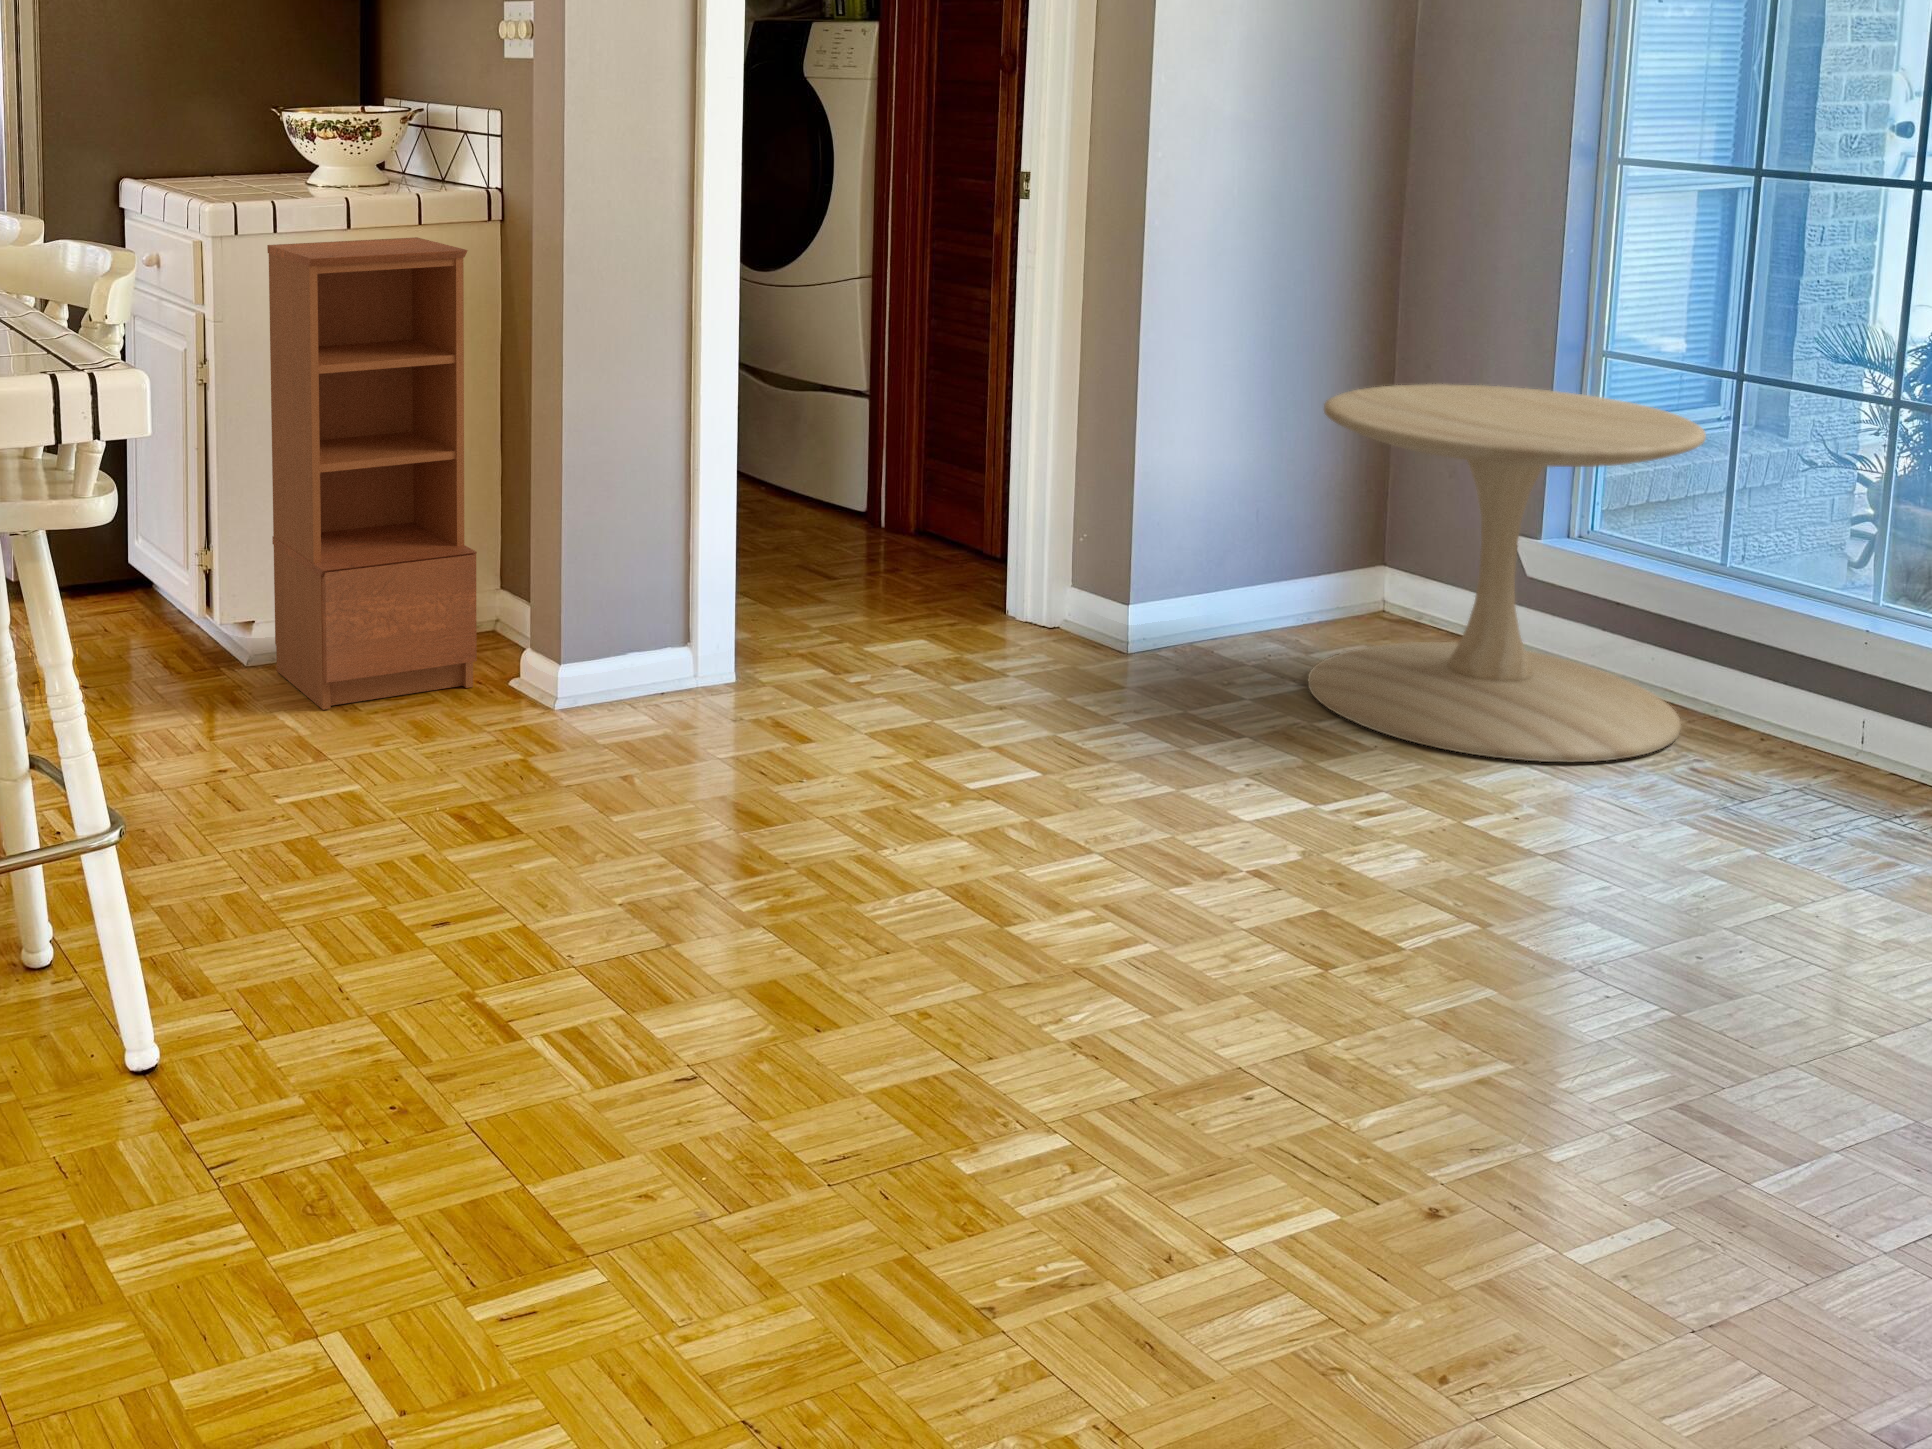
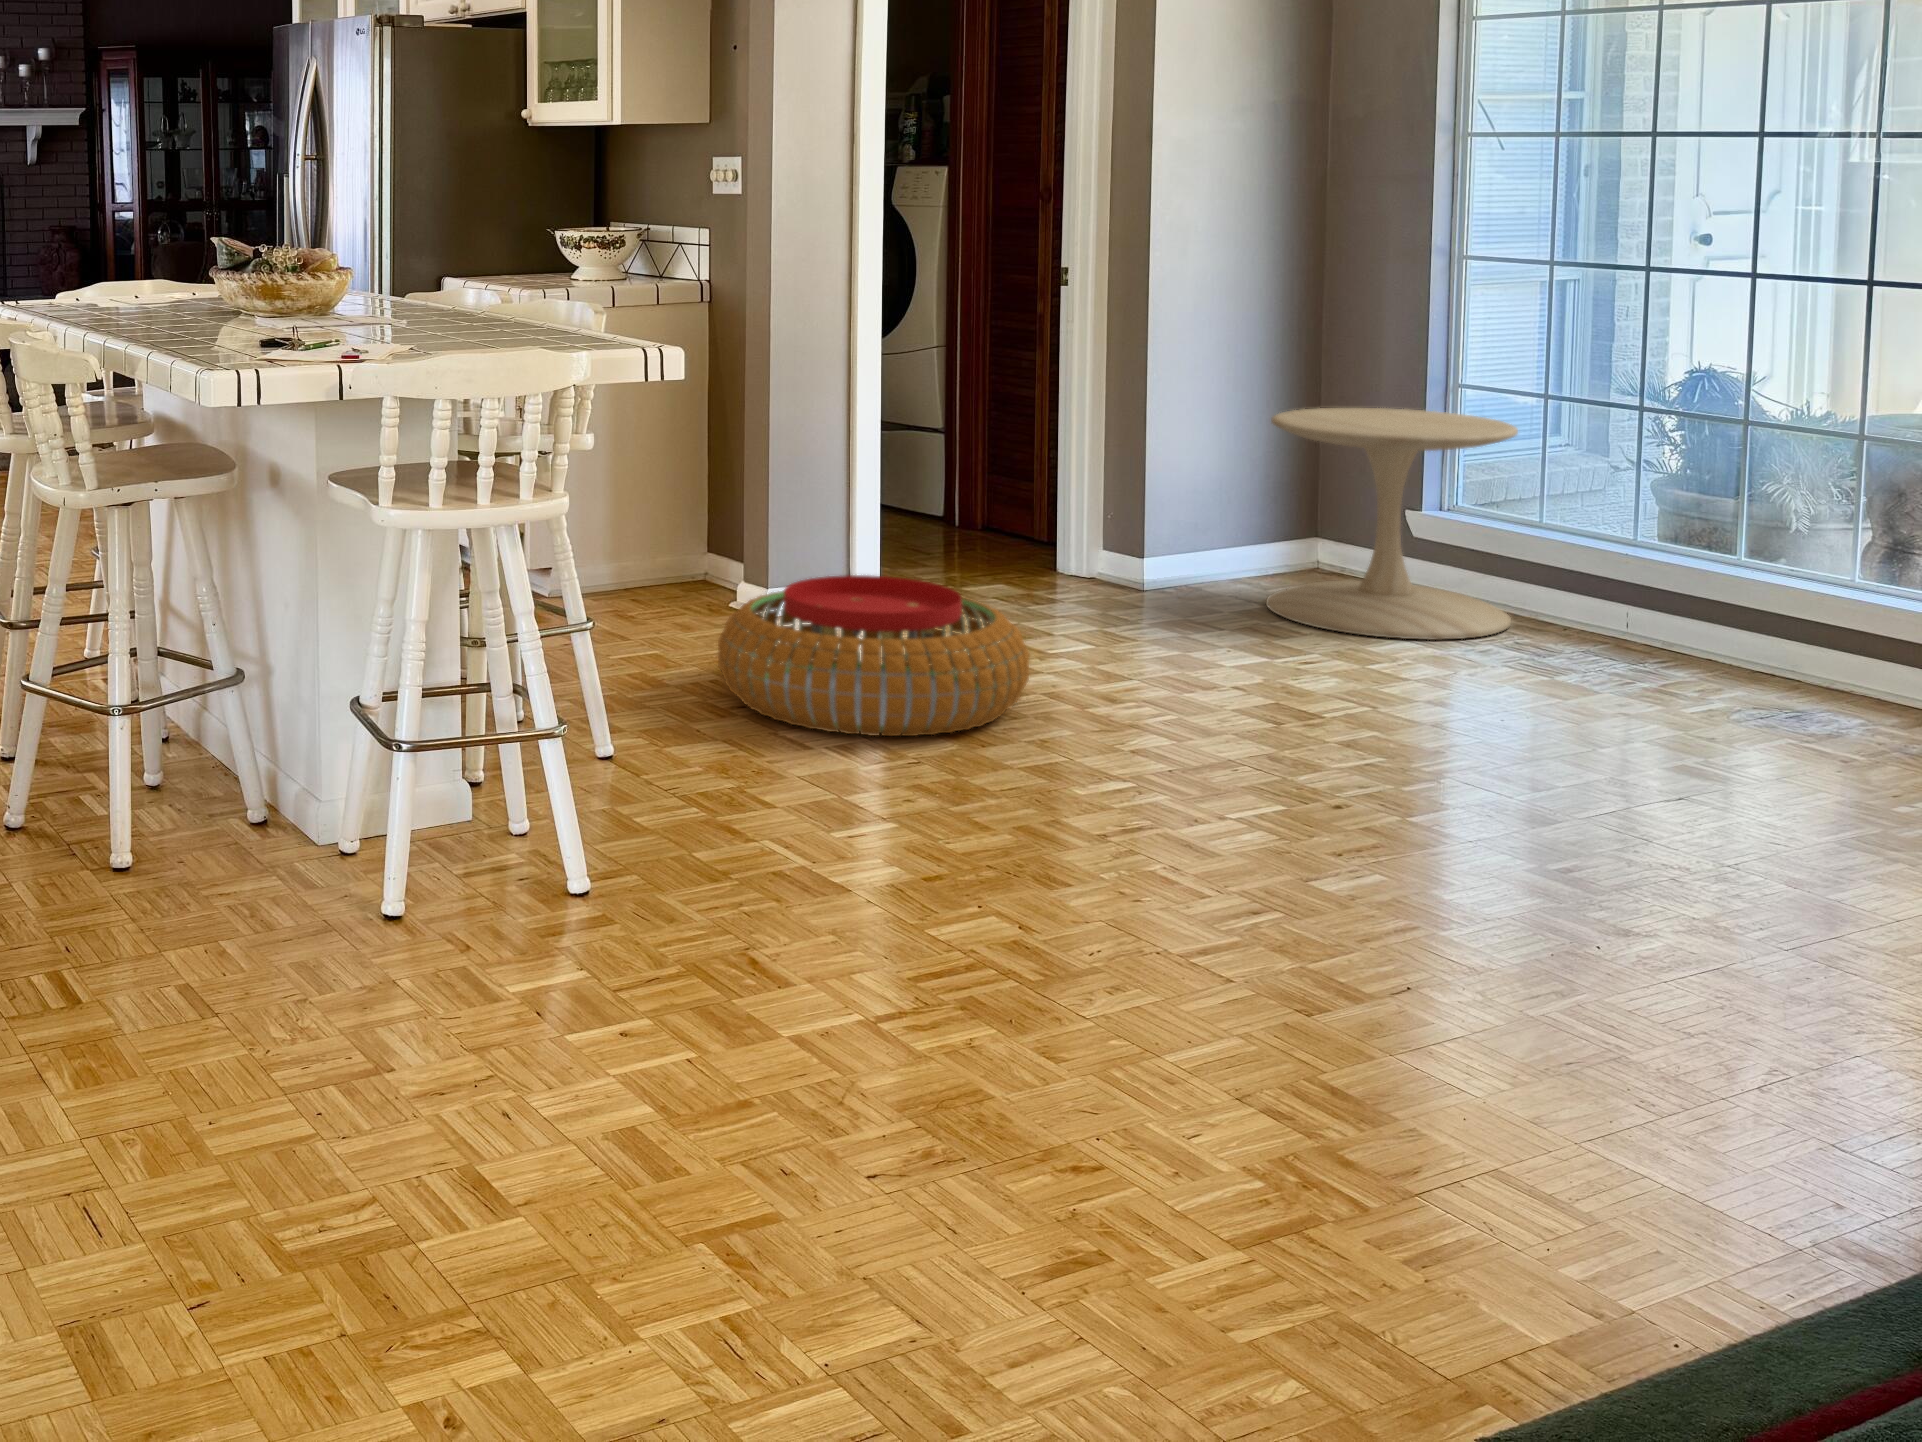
bookcase: present [267,237,477,710] -> none [575,314,716,619]
pouf: none [386,689,905,1012] -> present [718,575,1029,736]

